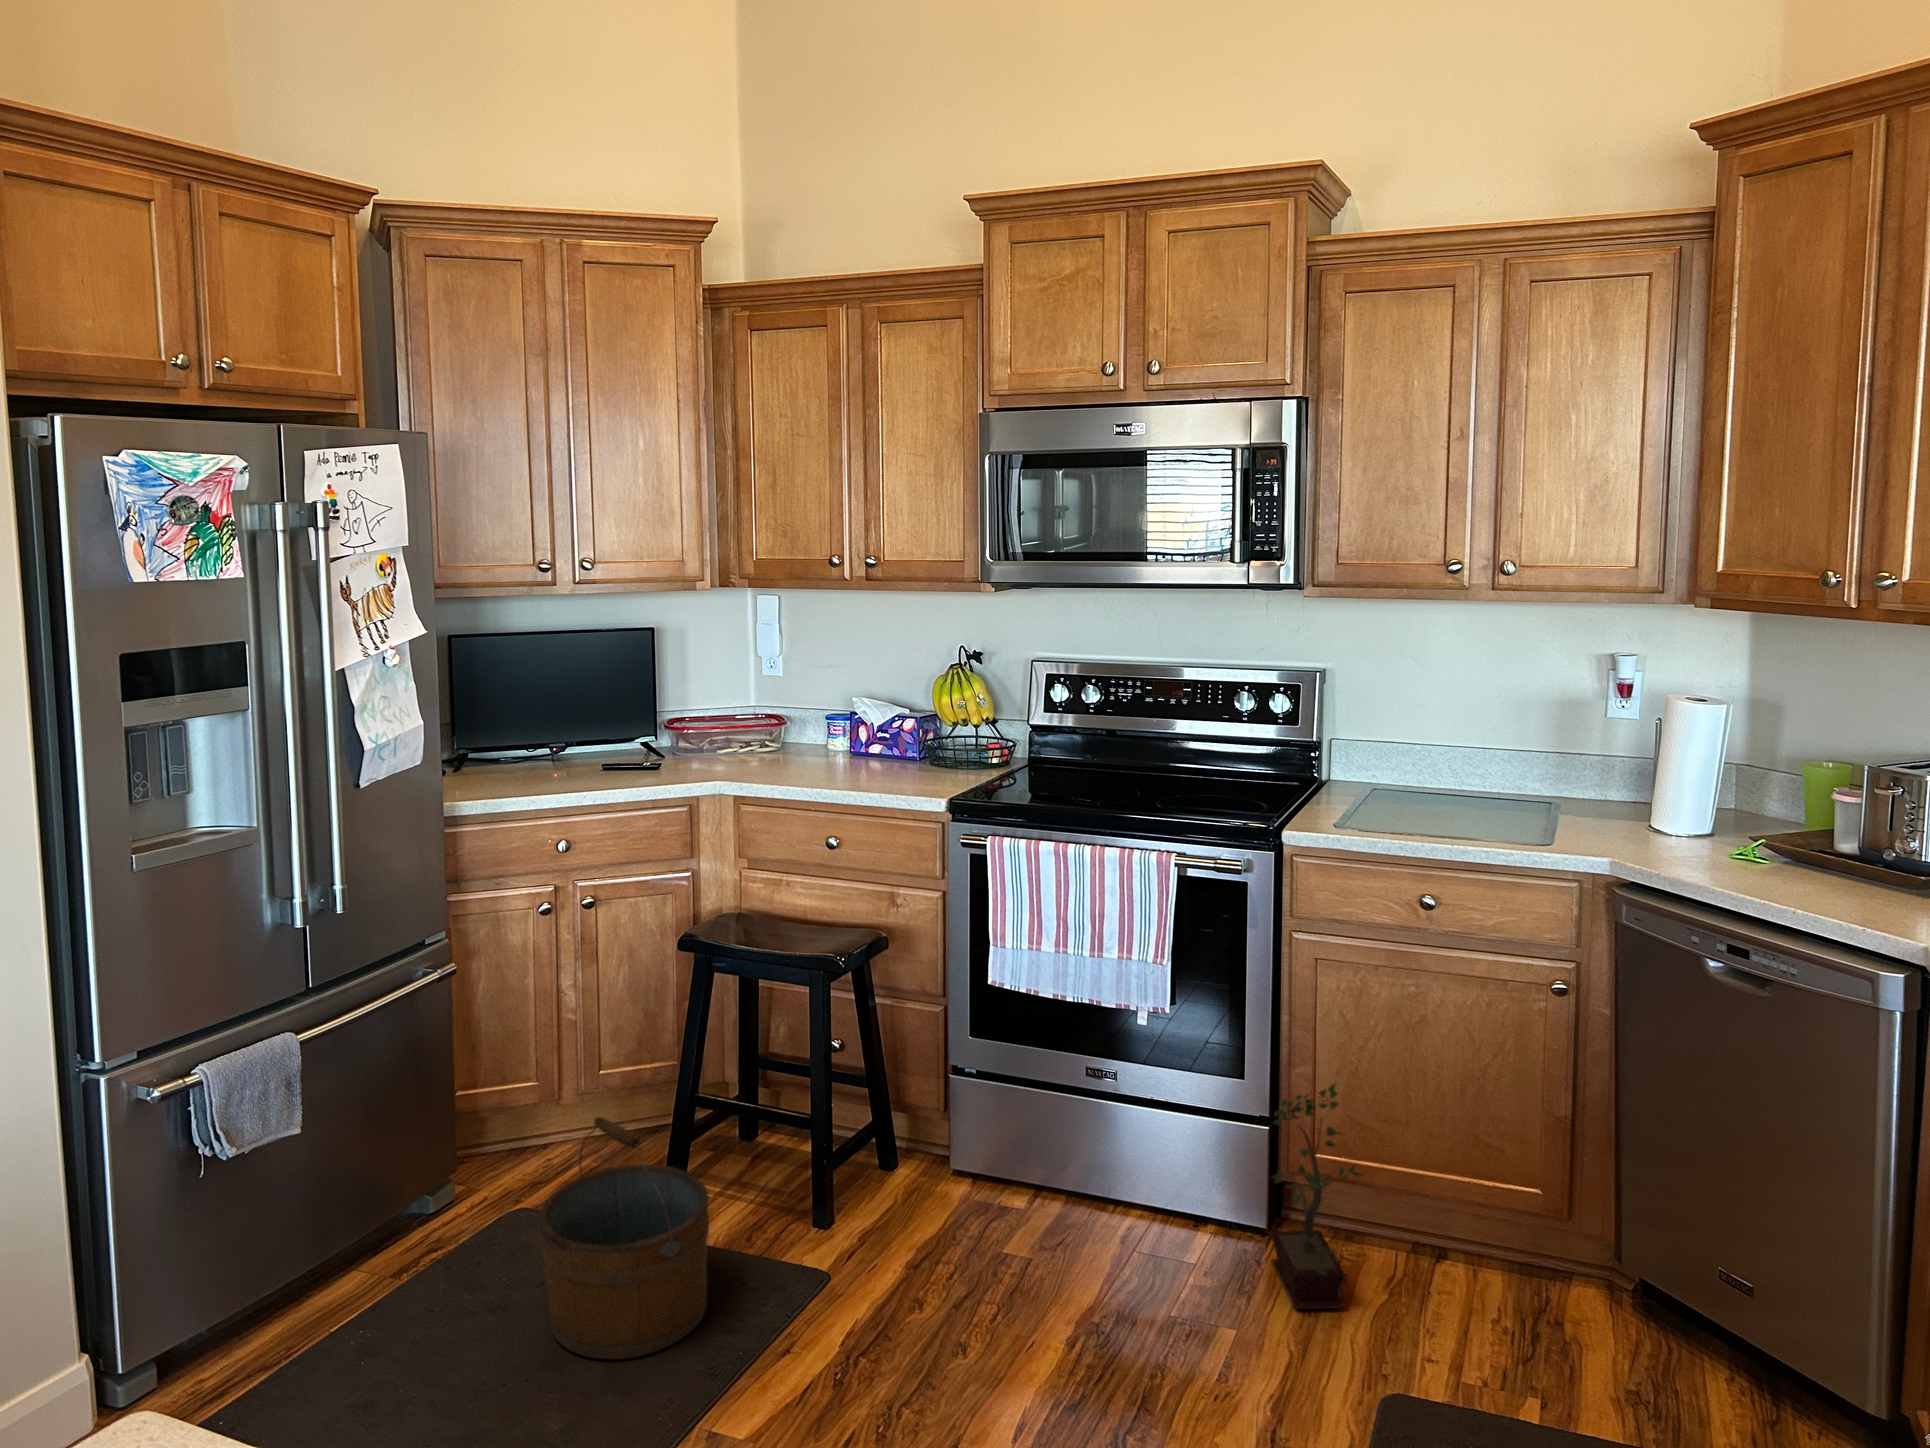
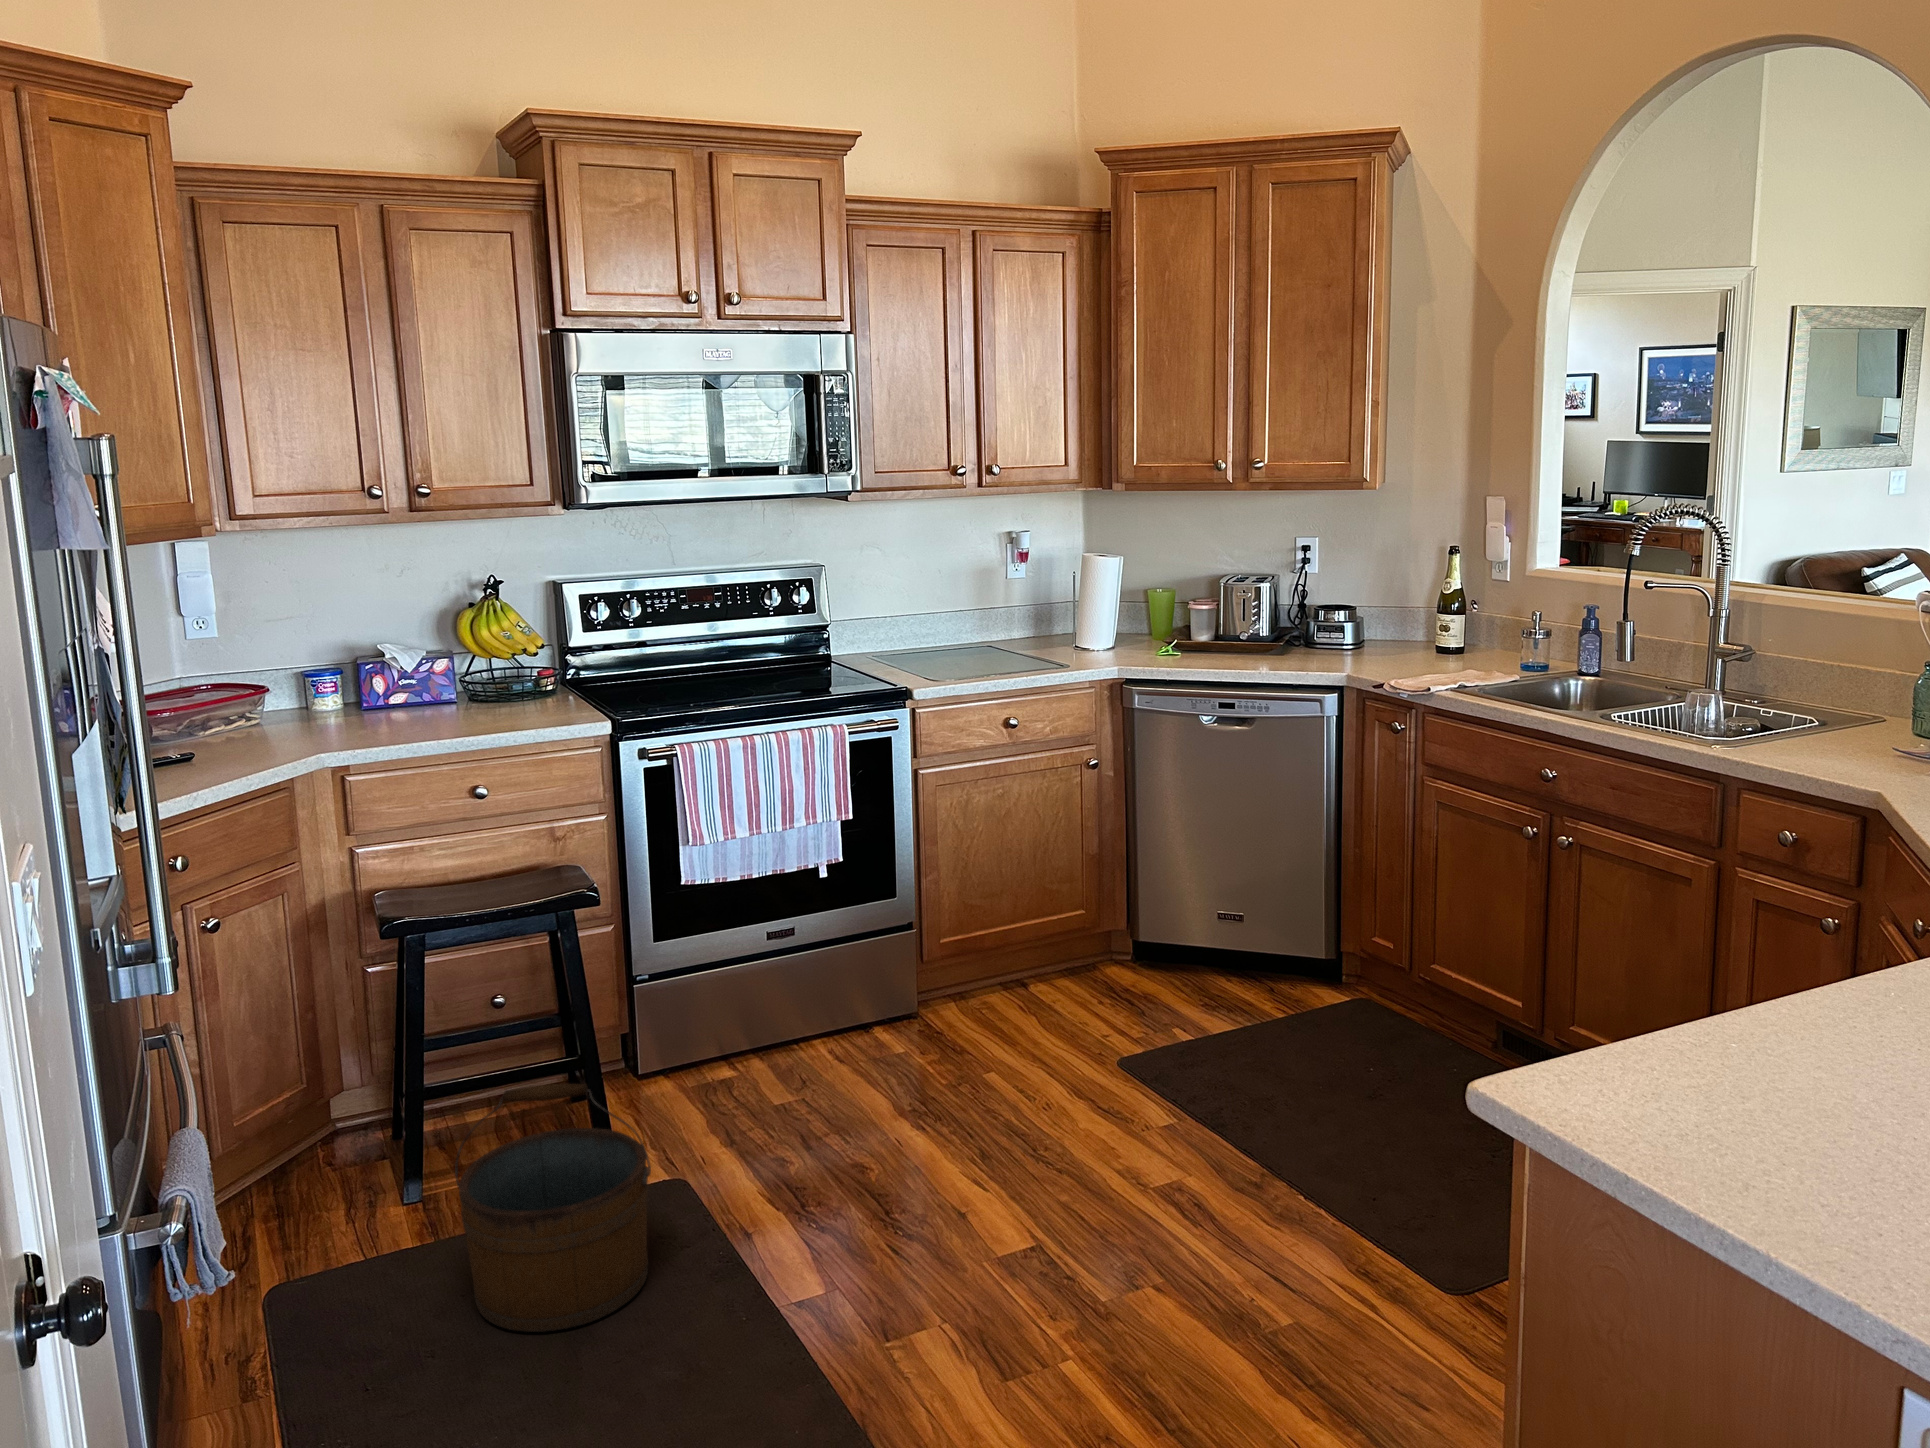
potted plant: present [1271,1084,1362,1309] -> none [947,863,1072,1045]

